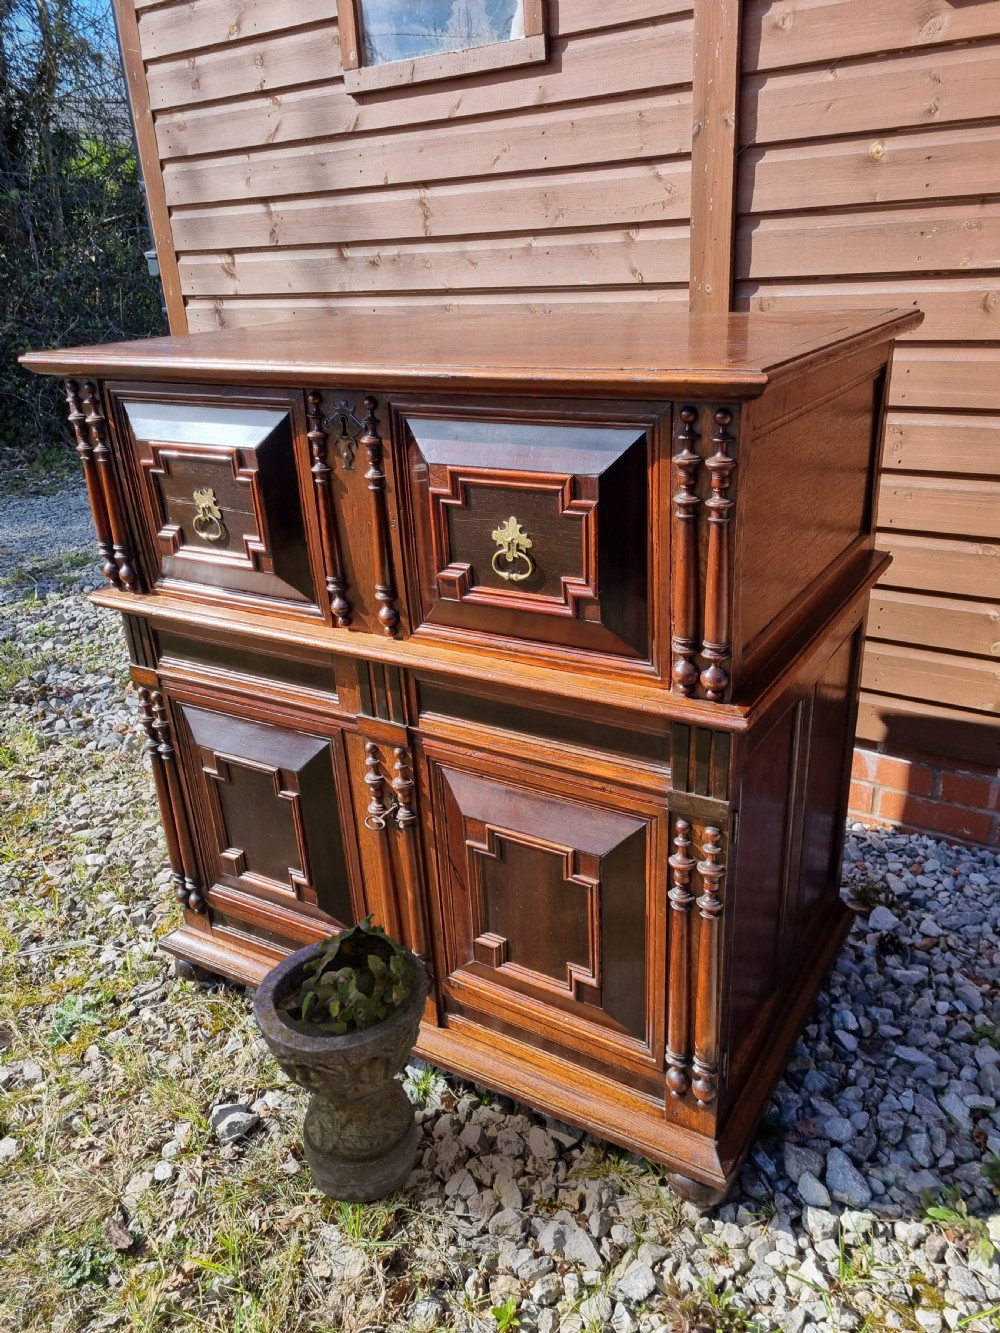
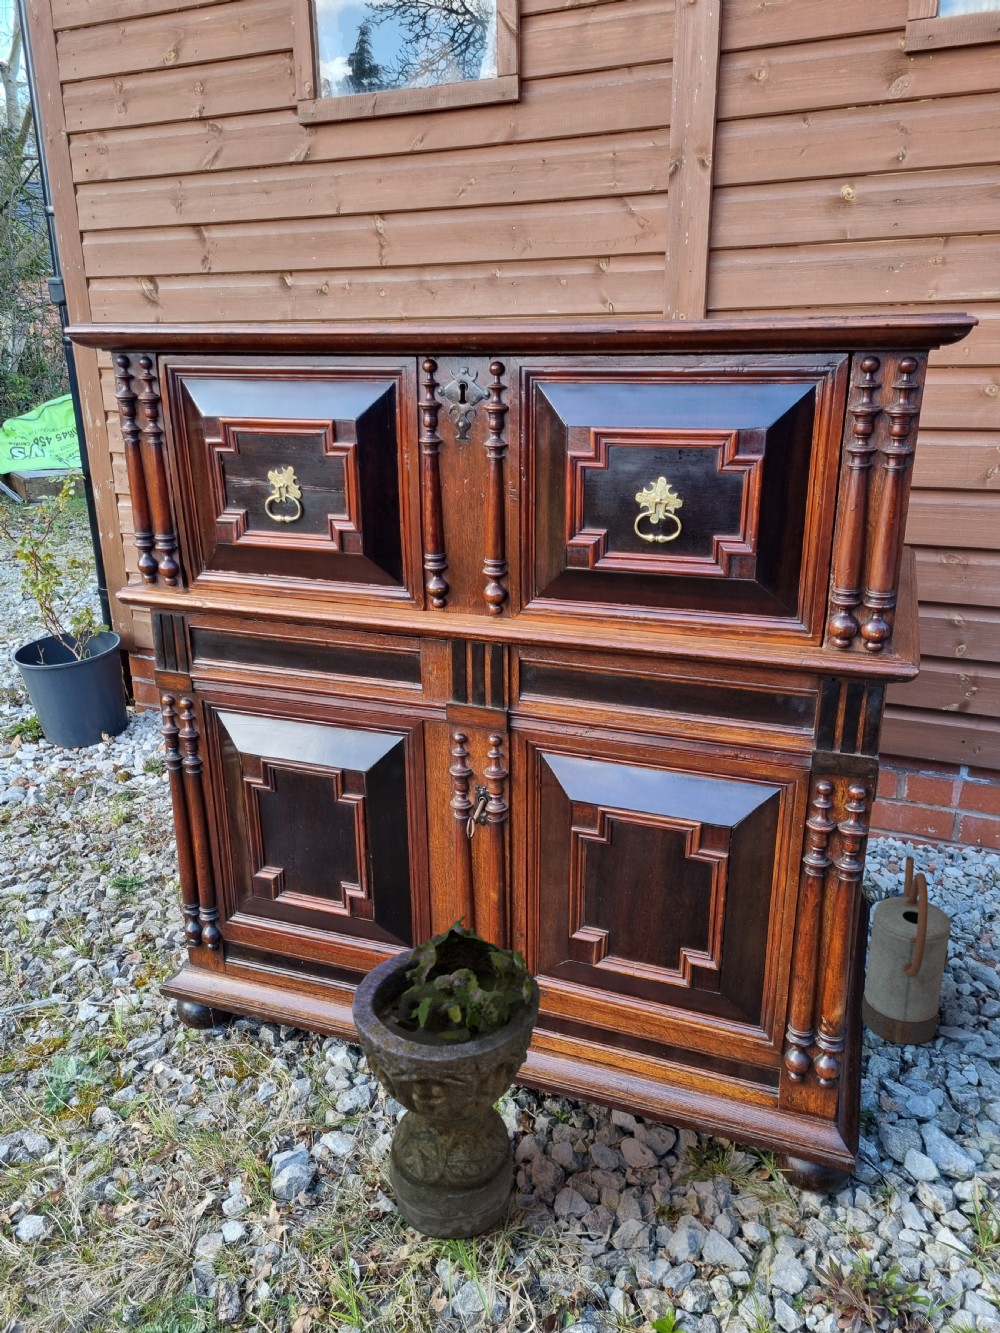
watering can: none [817,872,904,1065] -> present [862,856,951,1045]

